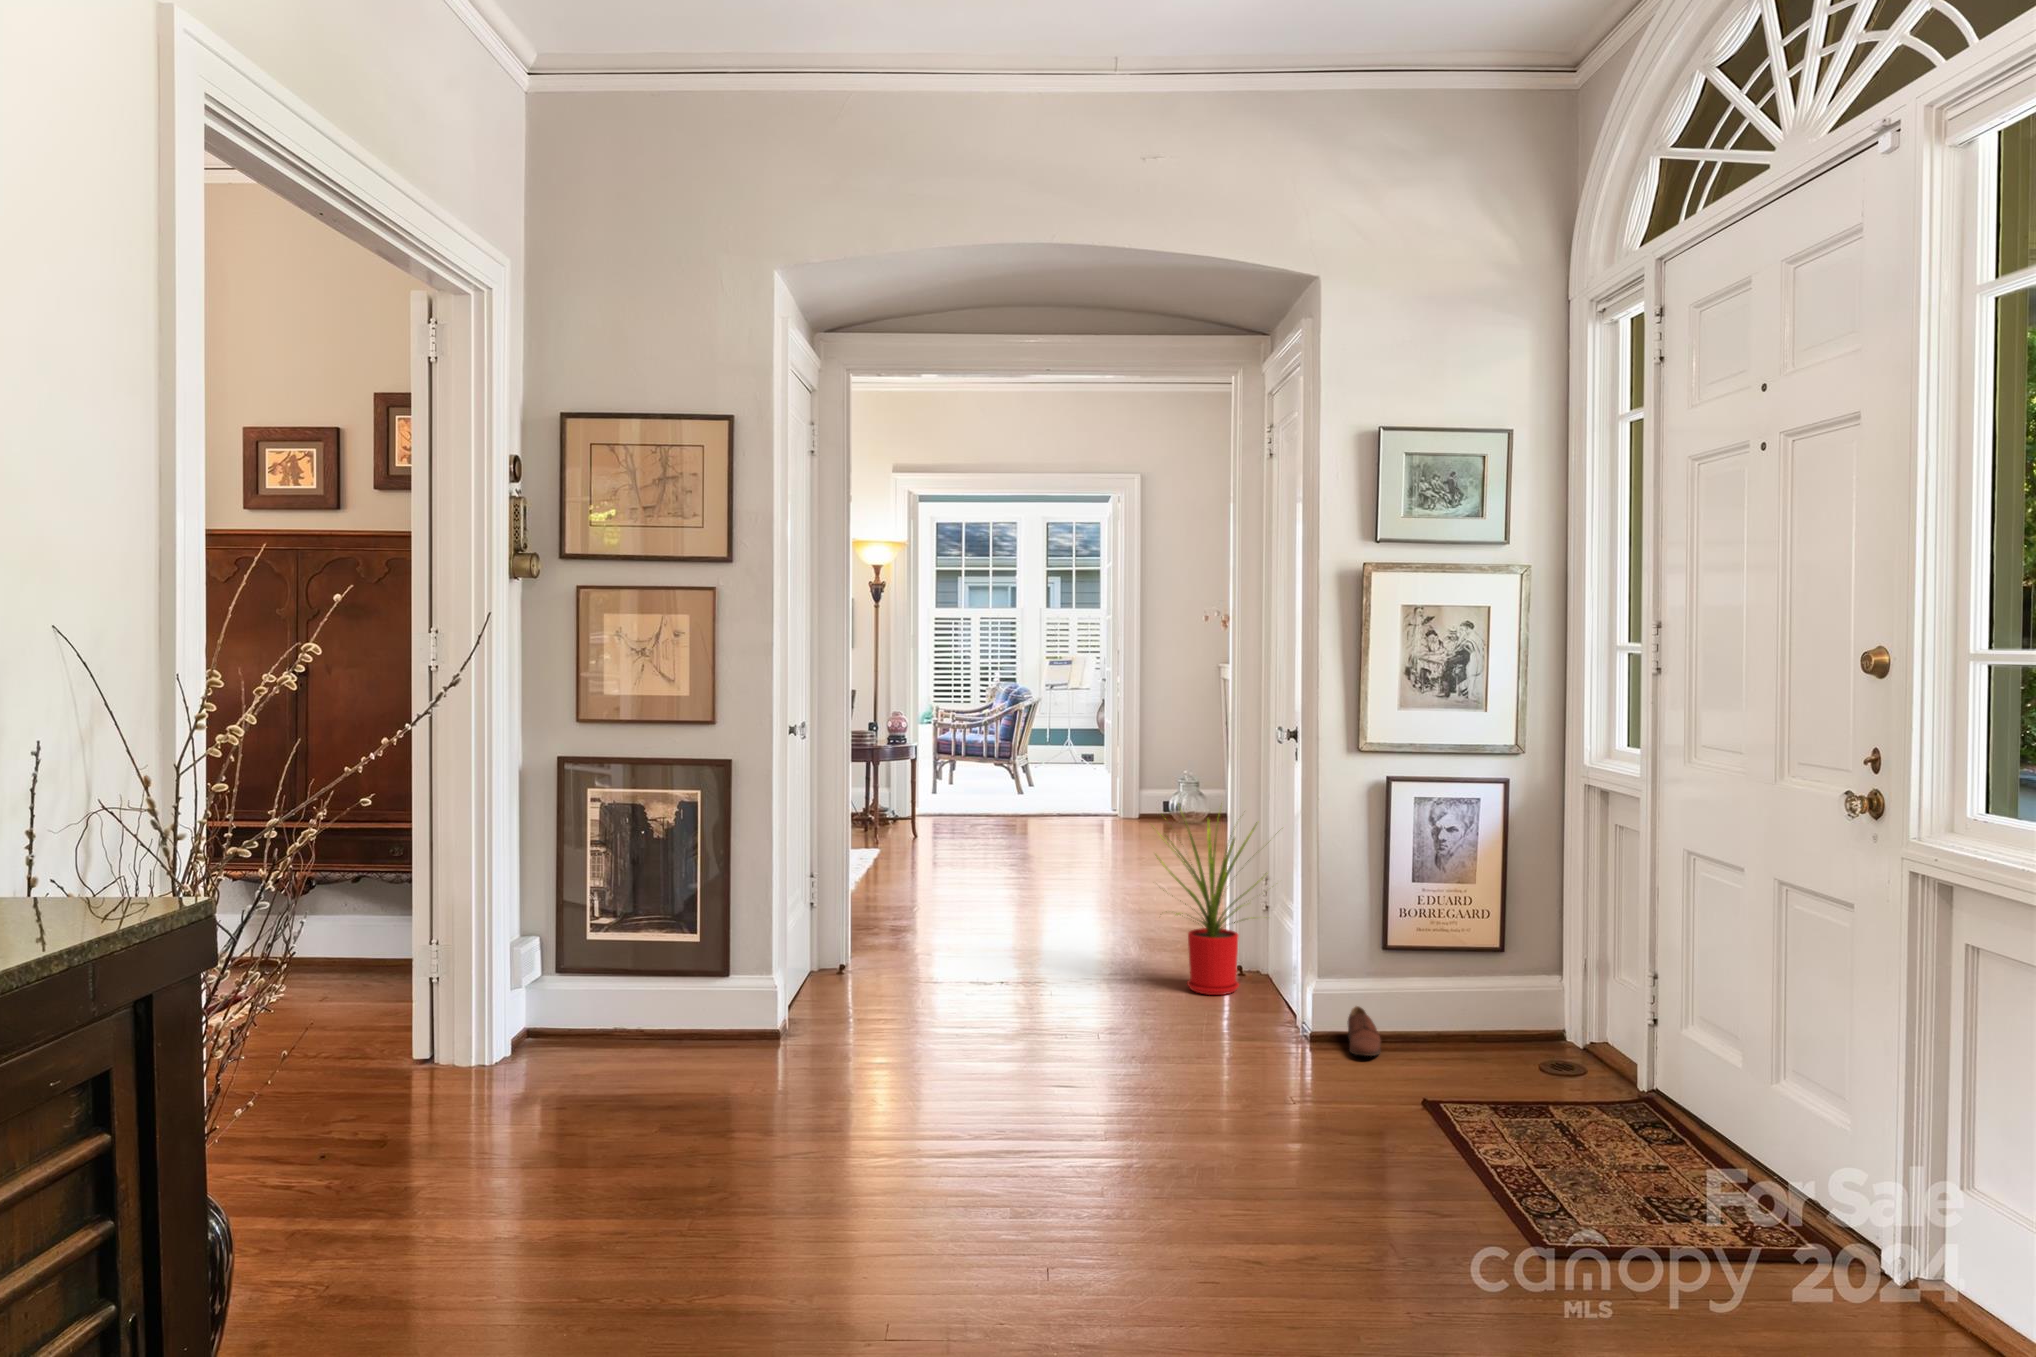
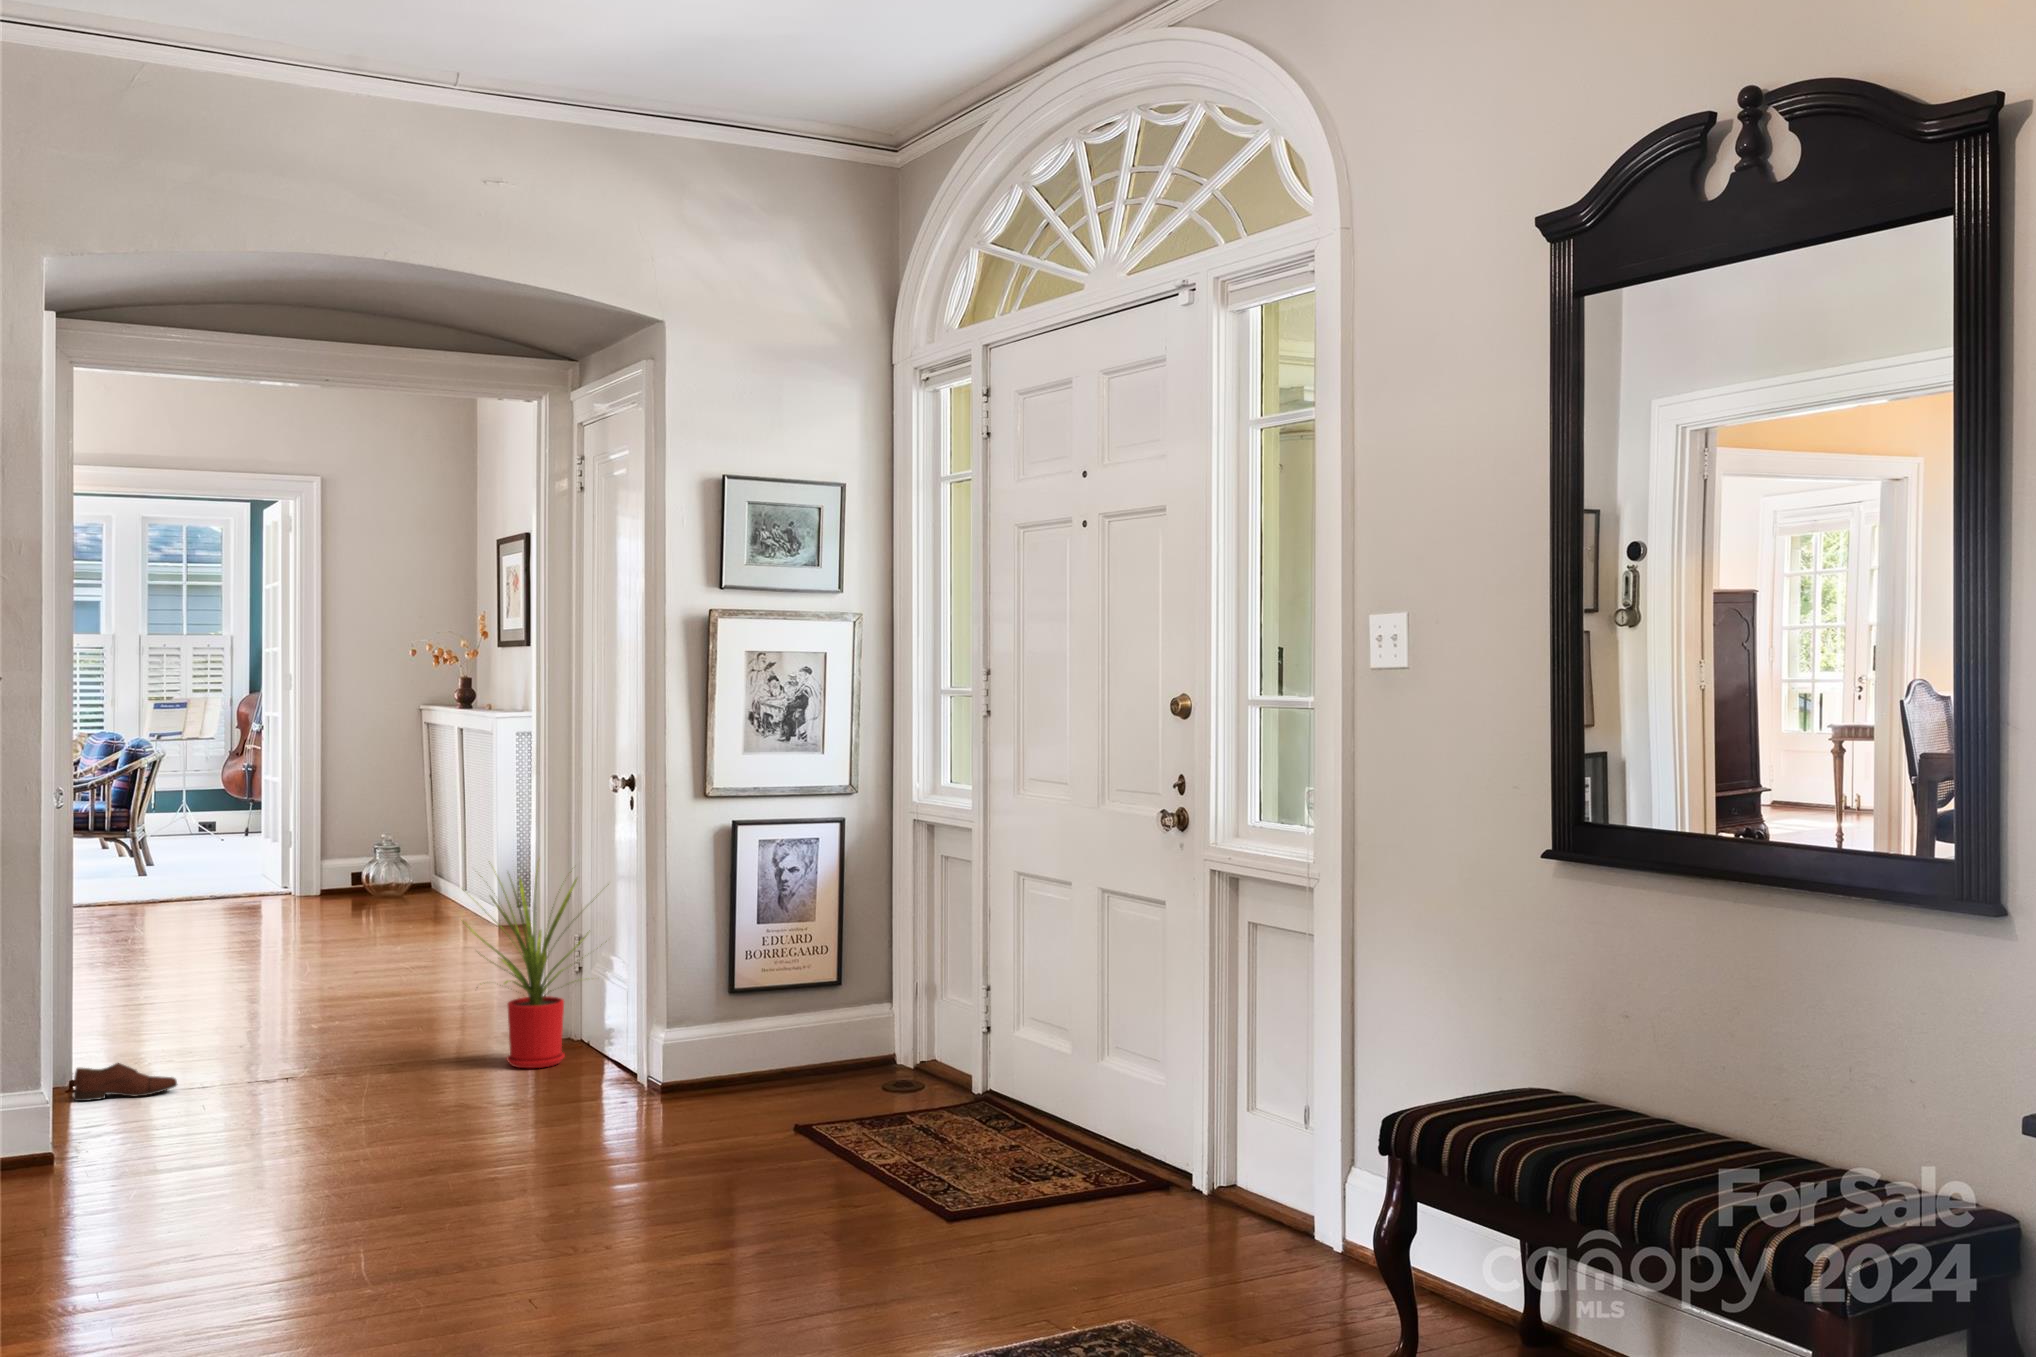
shoe: present [1348,1006,1381,1056] -> present [73,1063,177,1101]

